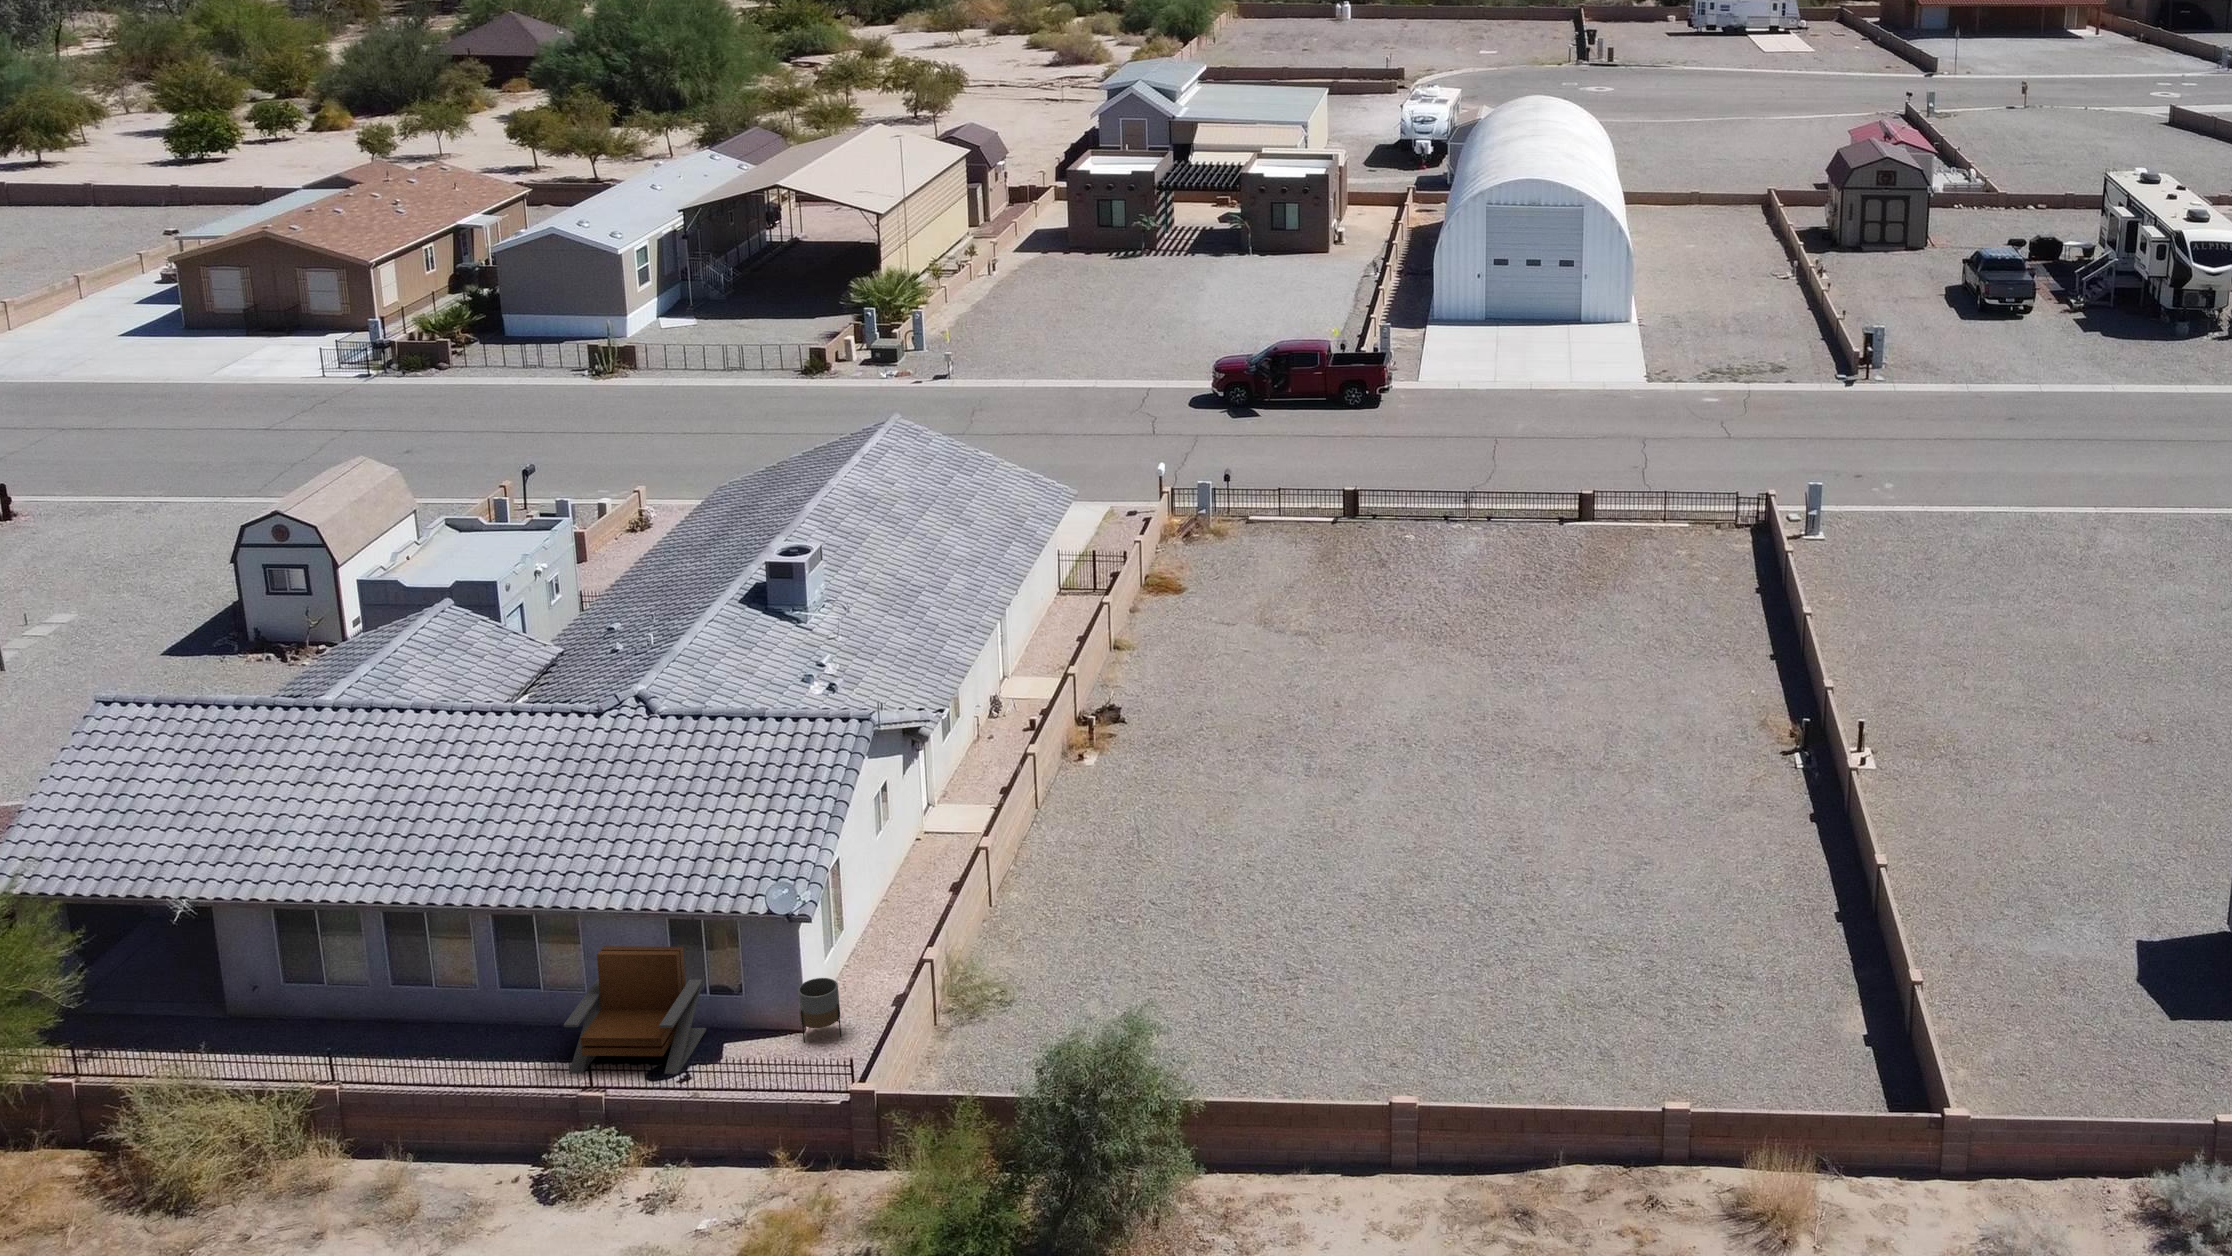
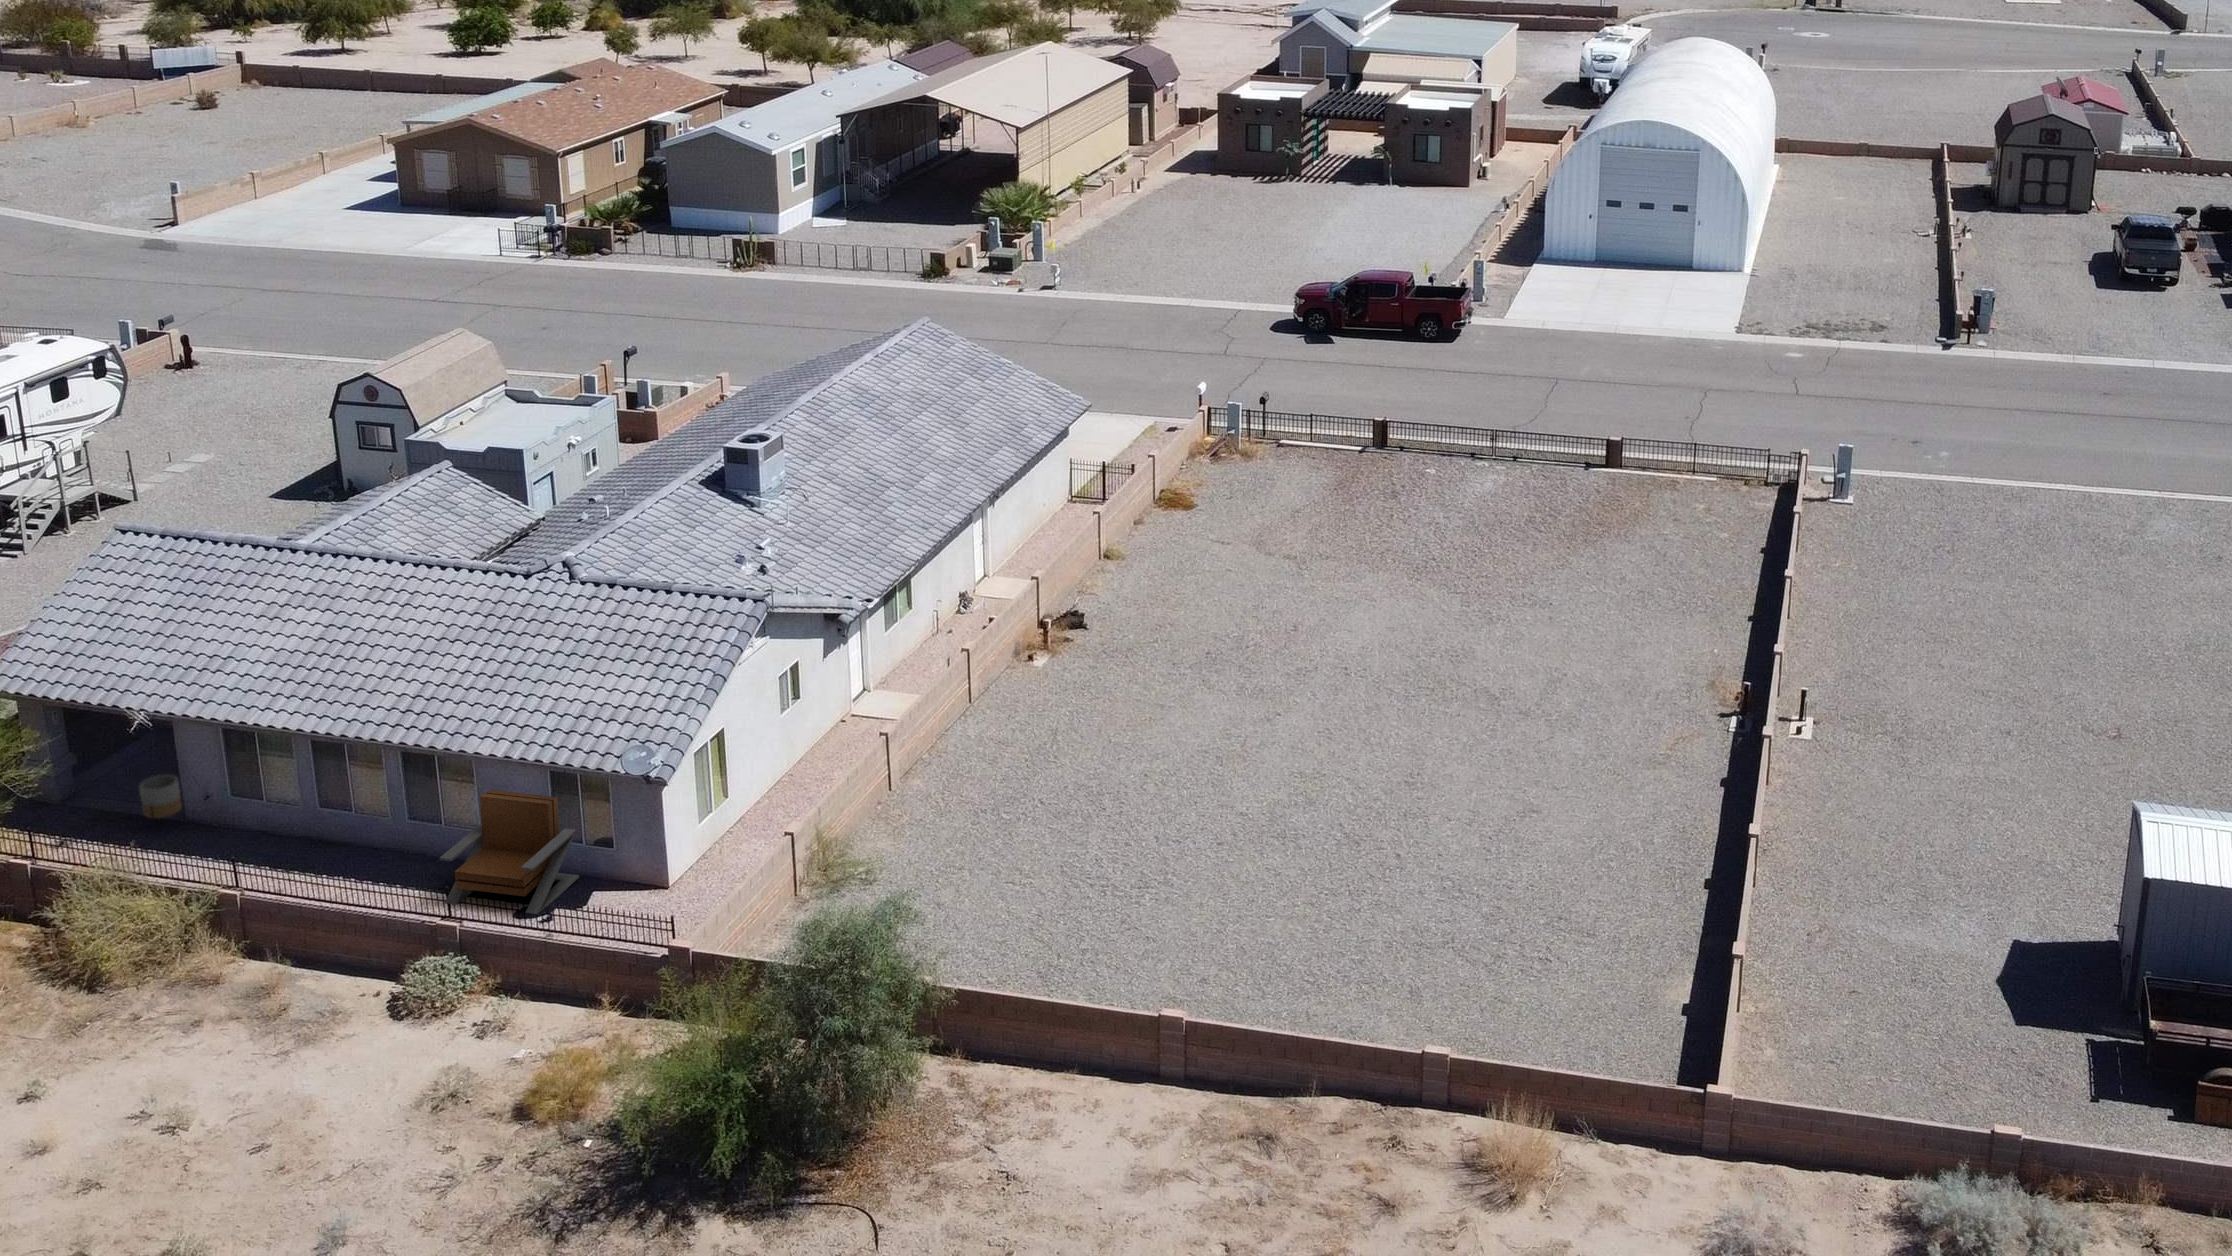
planter: present [798,978,841,1043] -> present [140,775,183,820]

